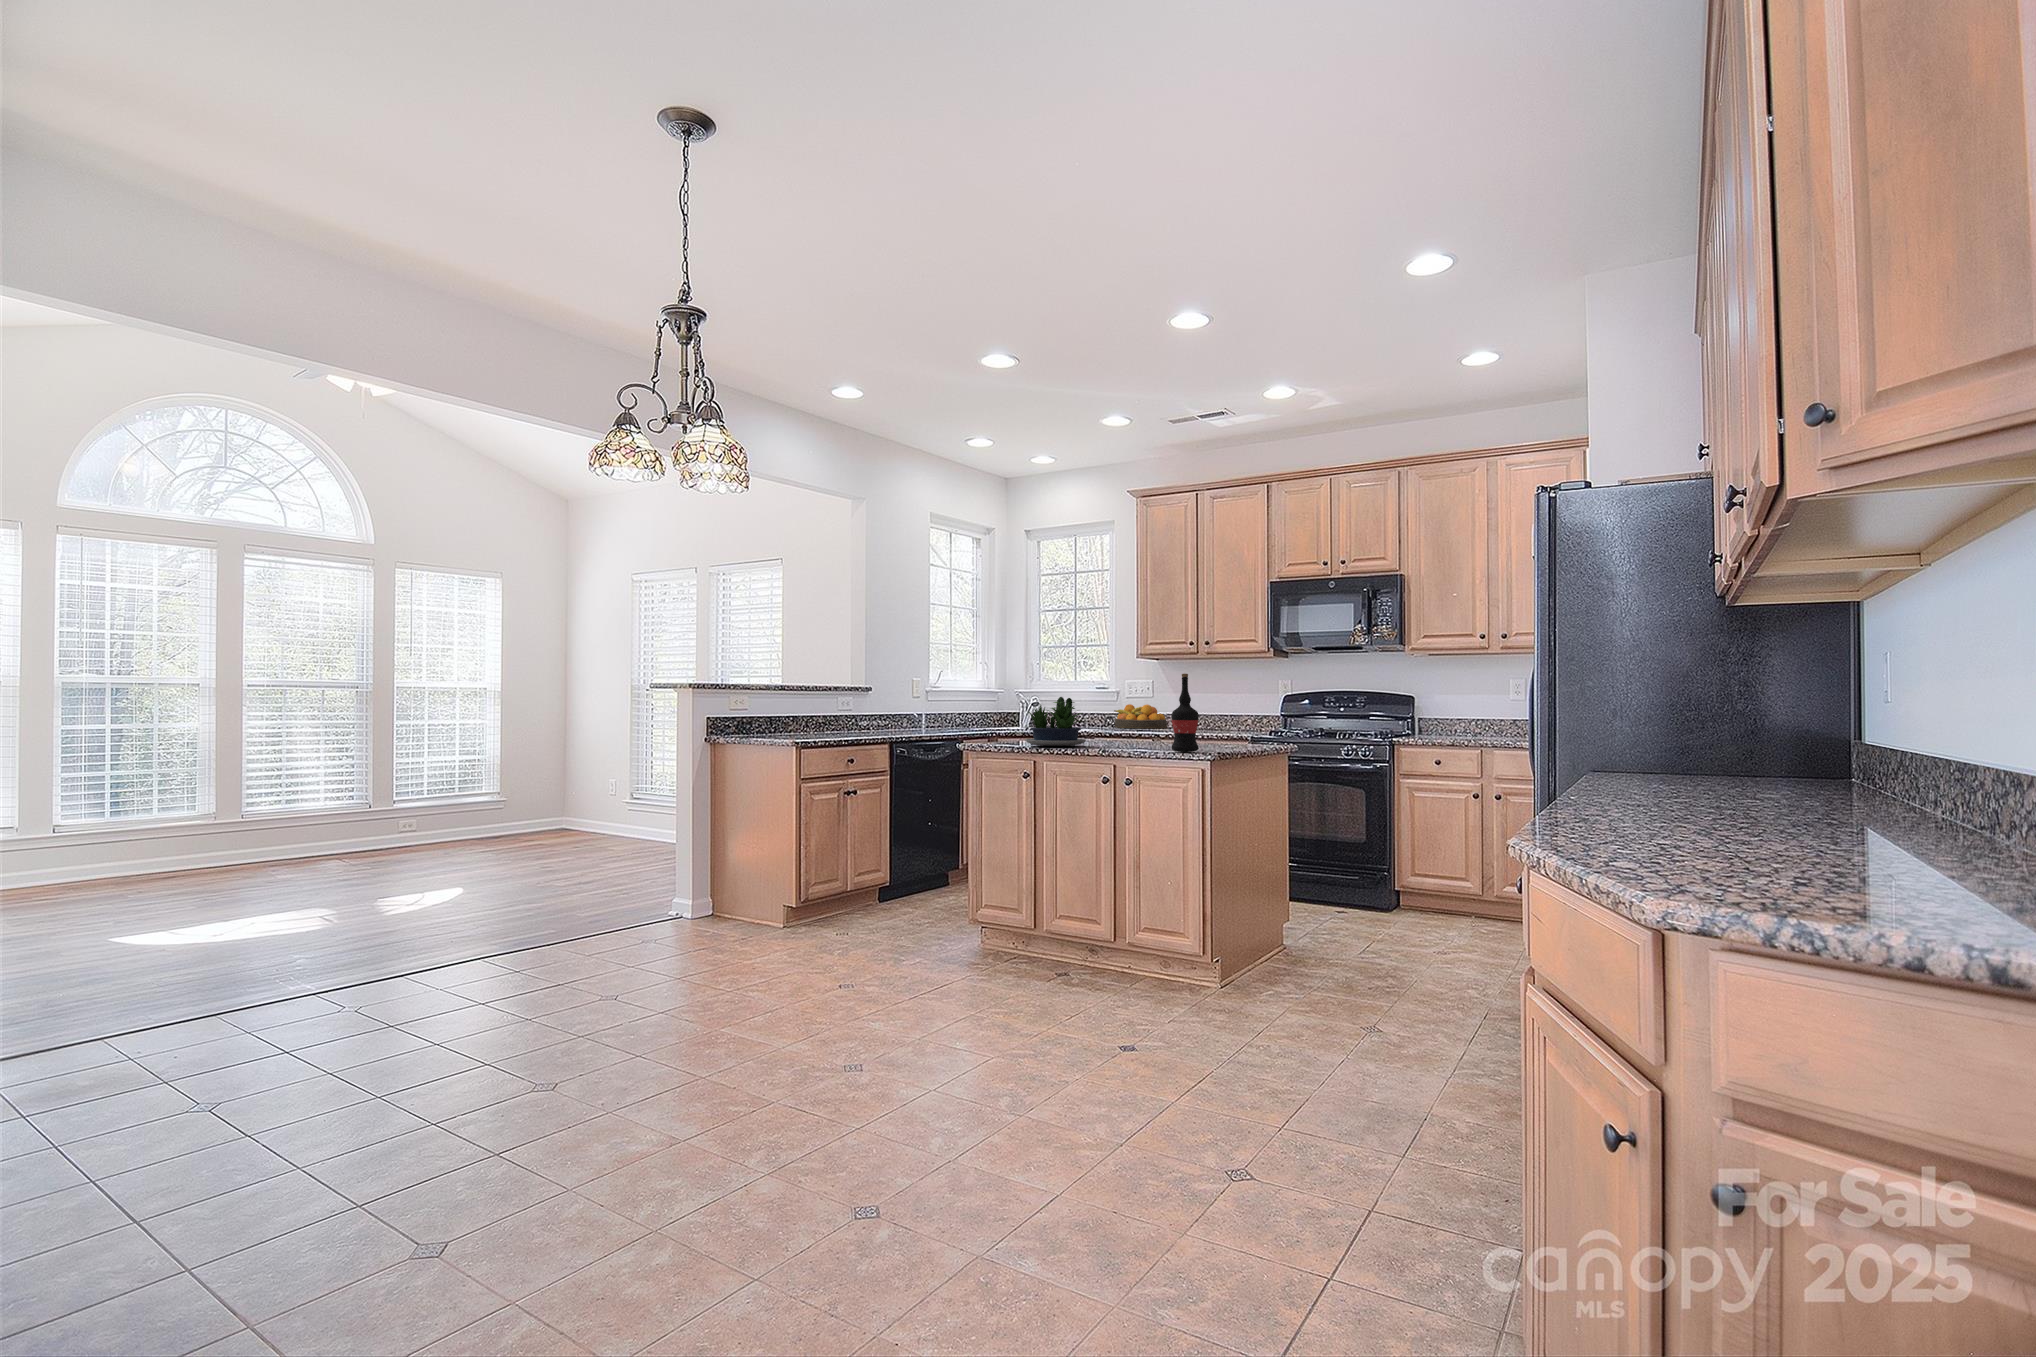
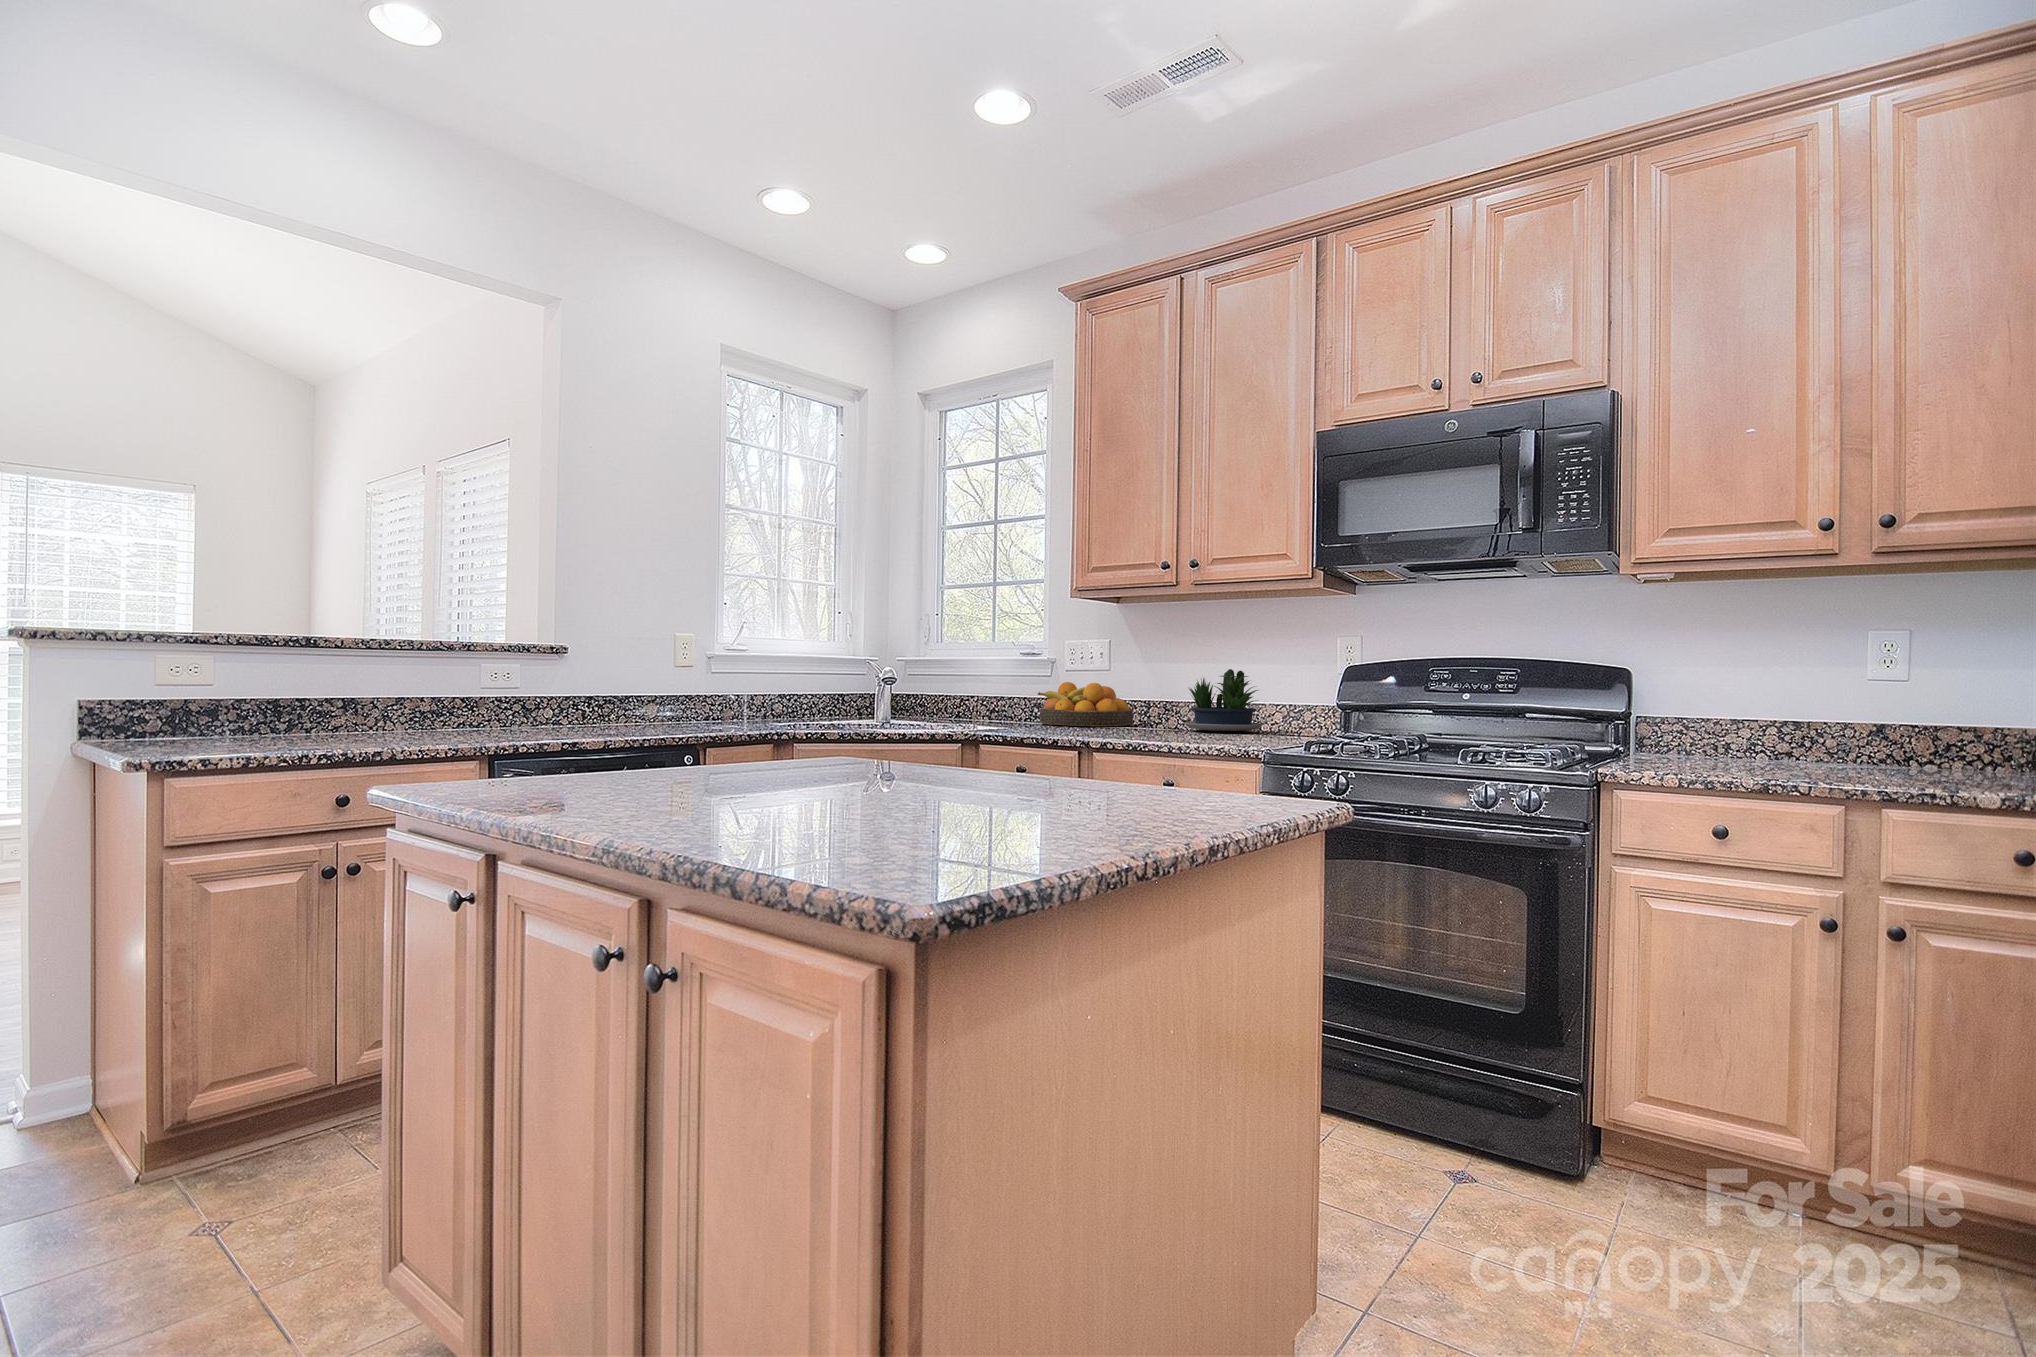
wine bottle: present [1171,674,1199,752] -> none [801,561,915,886]
potted plant: present [1025,697,1086,746] -> present [1184,669,1263,731]

